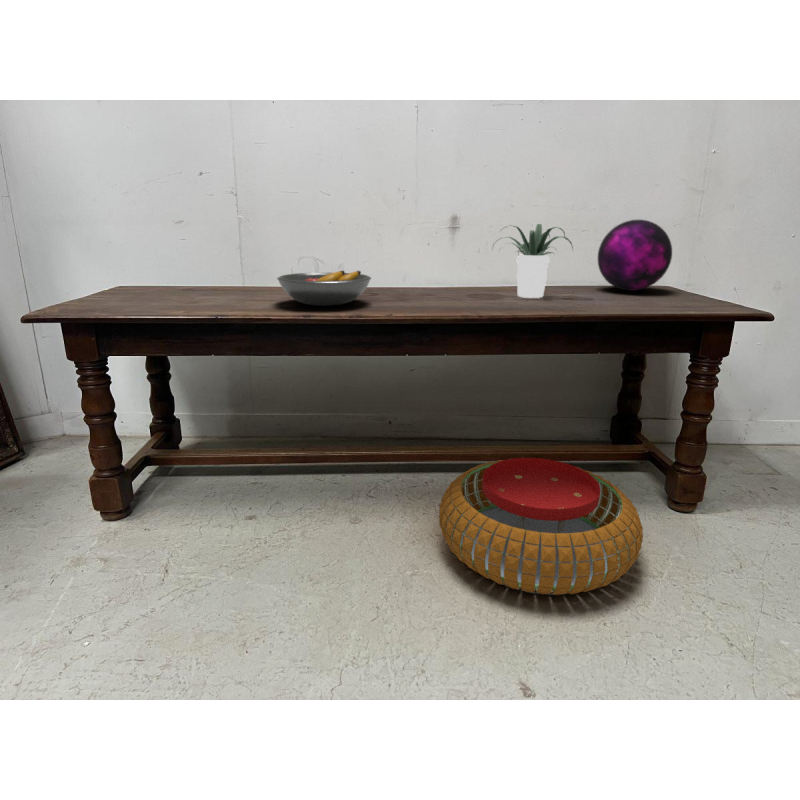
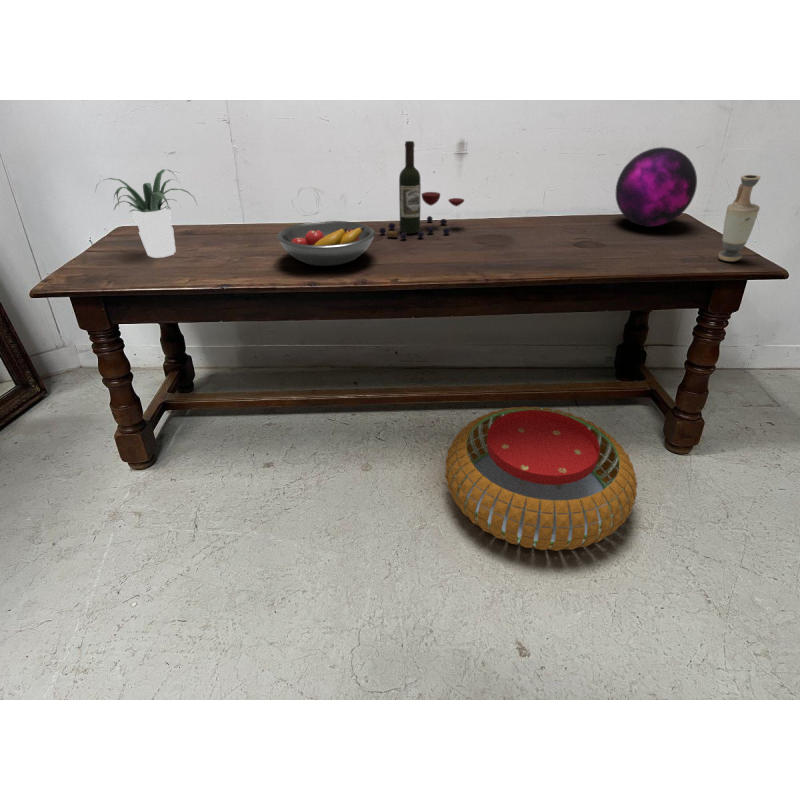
wine bottle: none [375,208,458,294] -> present [379,141,464,239]
potted plant: present [493,224,572,298] -> present [108,170,192,258]
vase: none [699,228,732,307] -> present [718,175,760,261]

